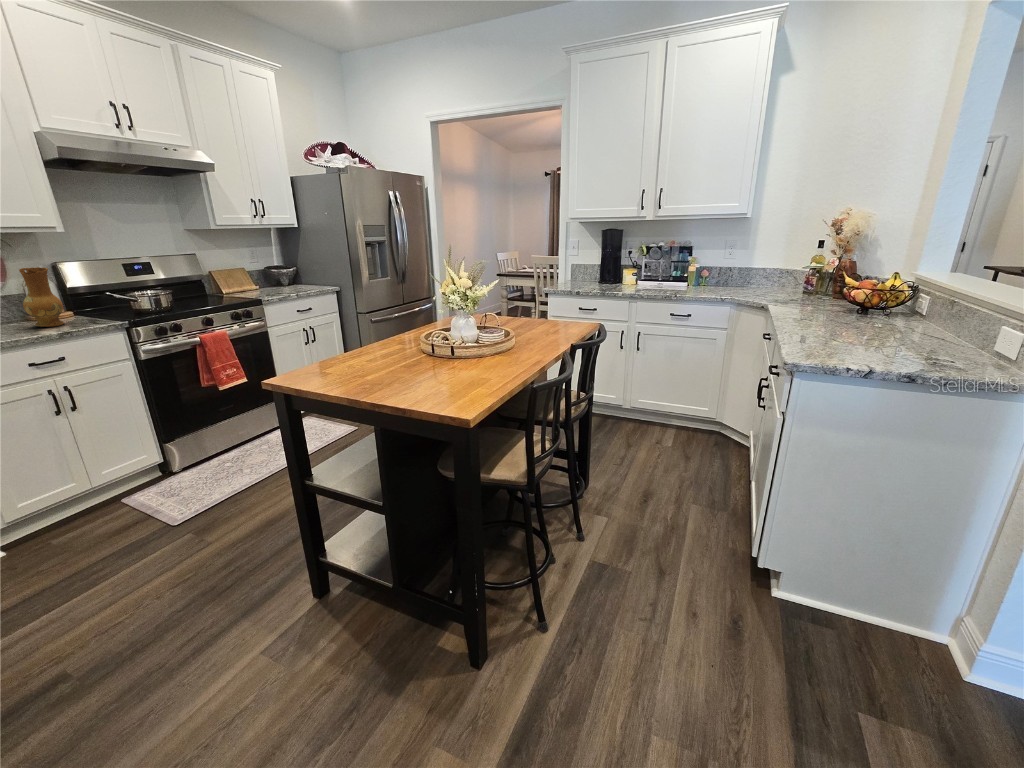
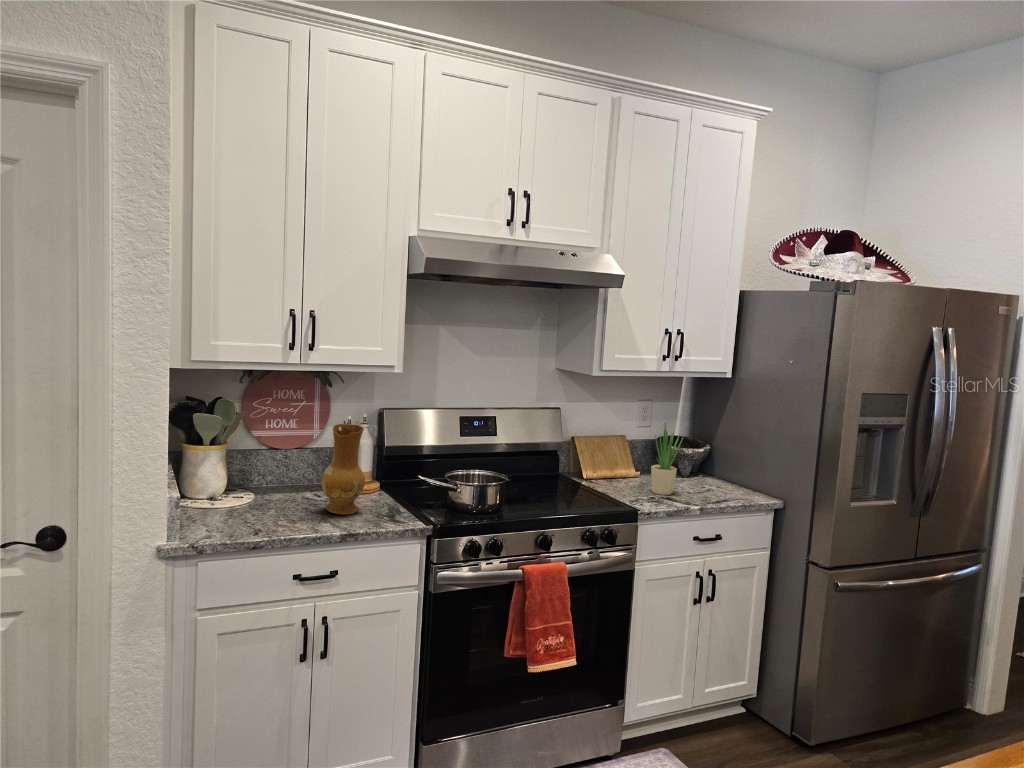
potted plant: none [261,253,280,293] -> present [651,423,683,495]

